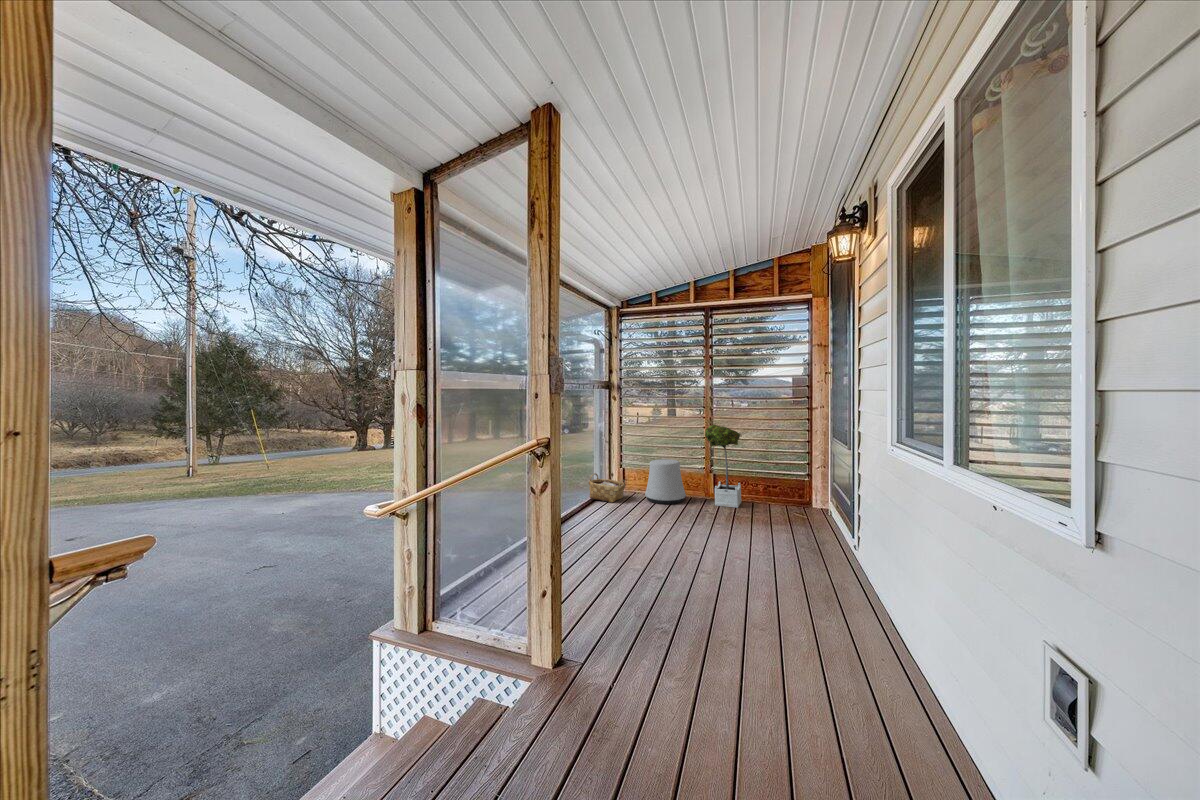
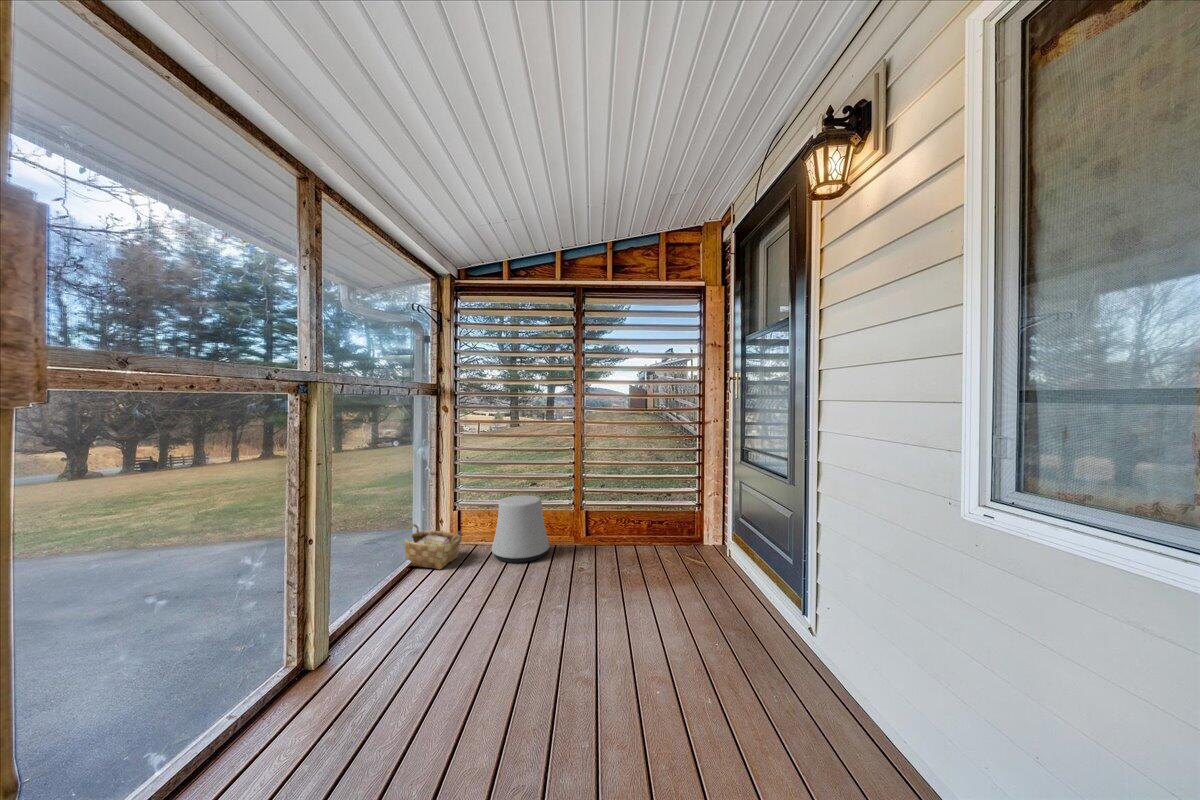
potted tree: present [705,424,741,508] -> none [576,446,623,558]

